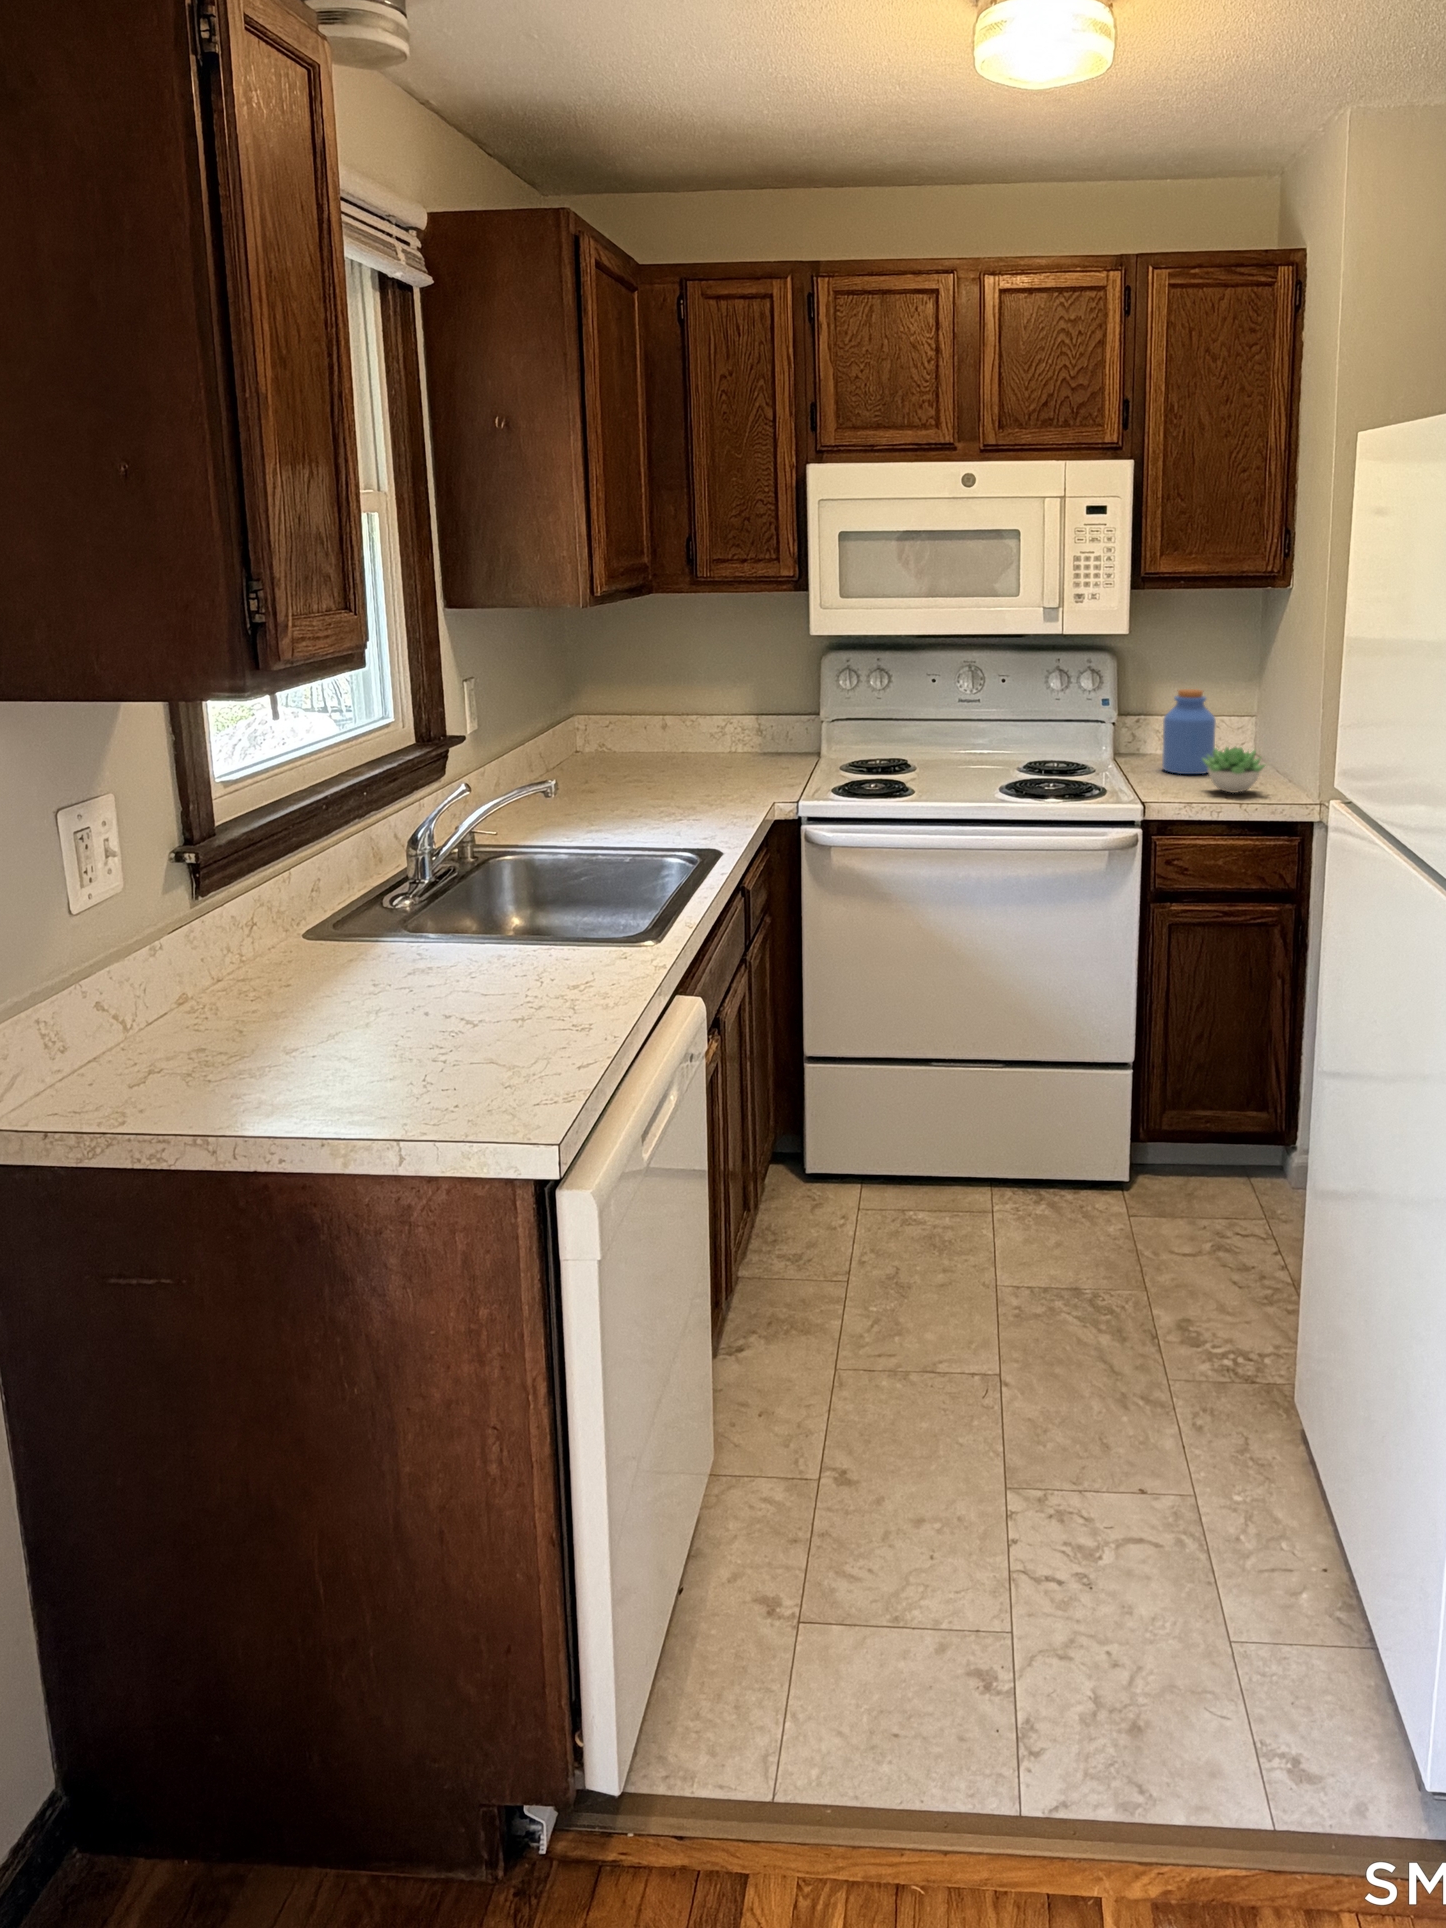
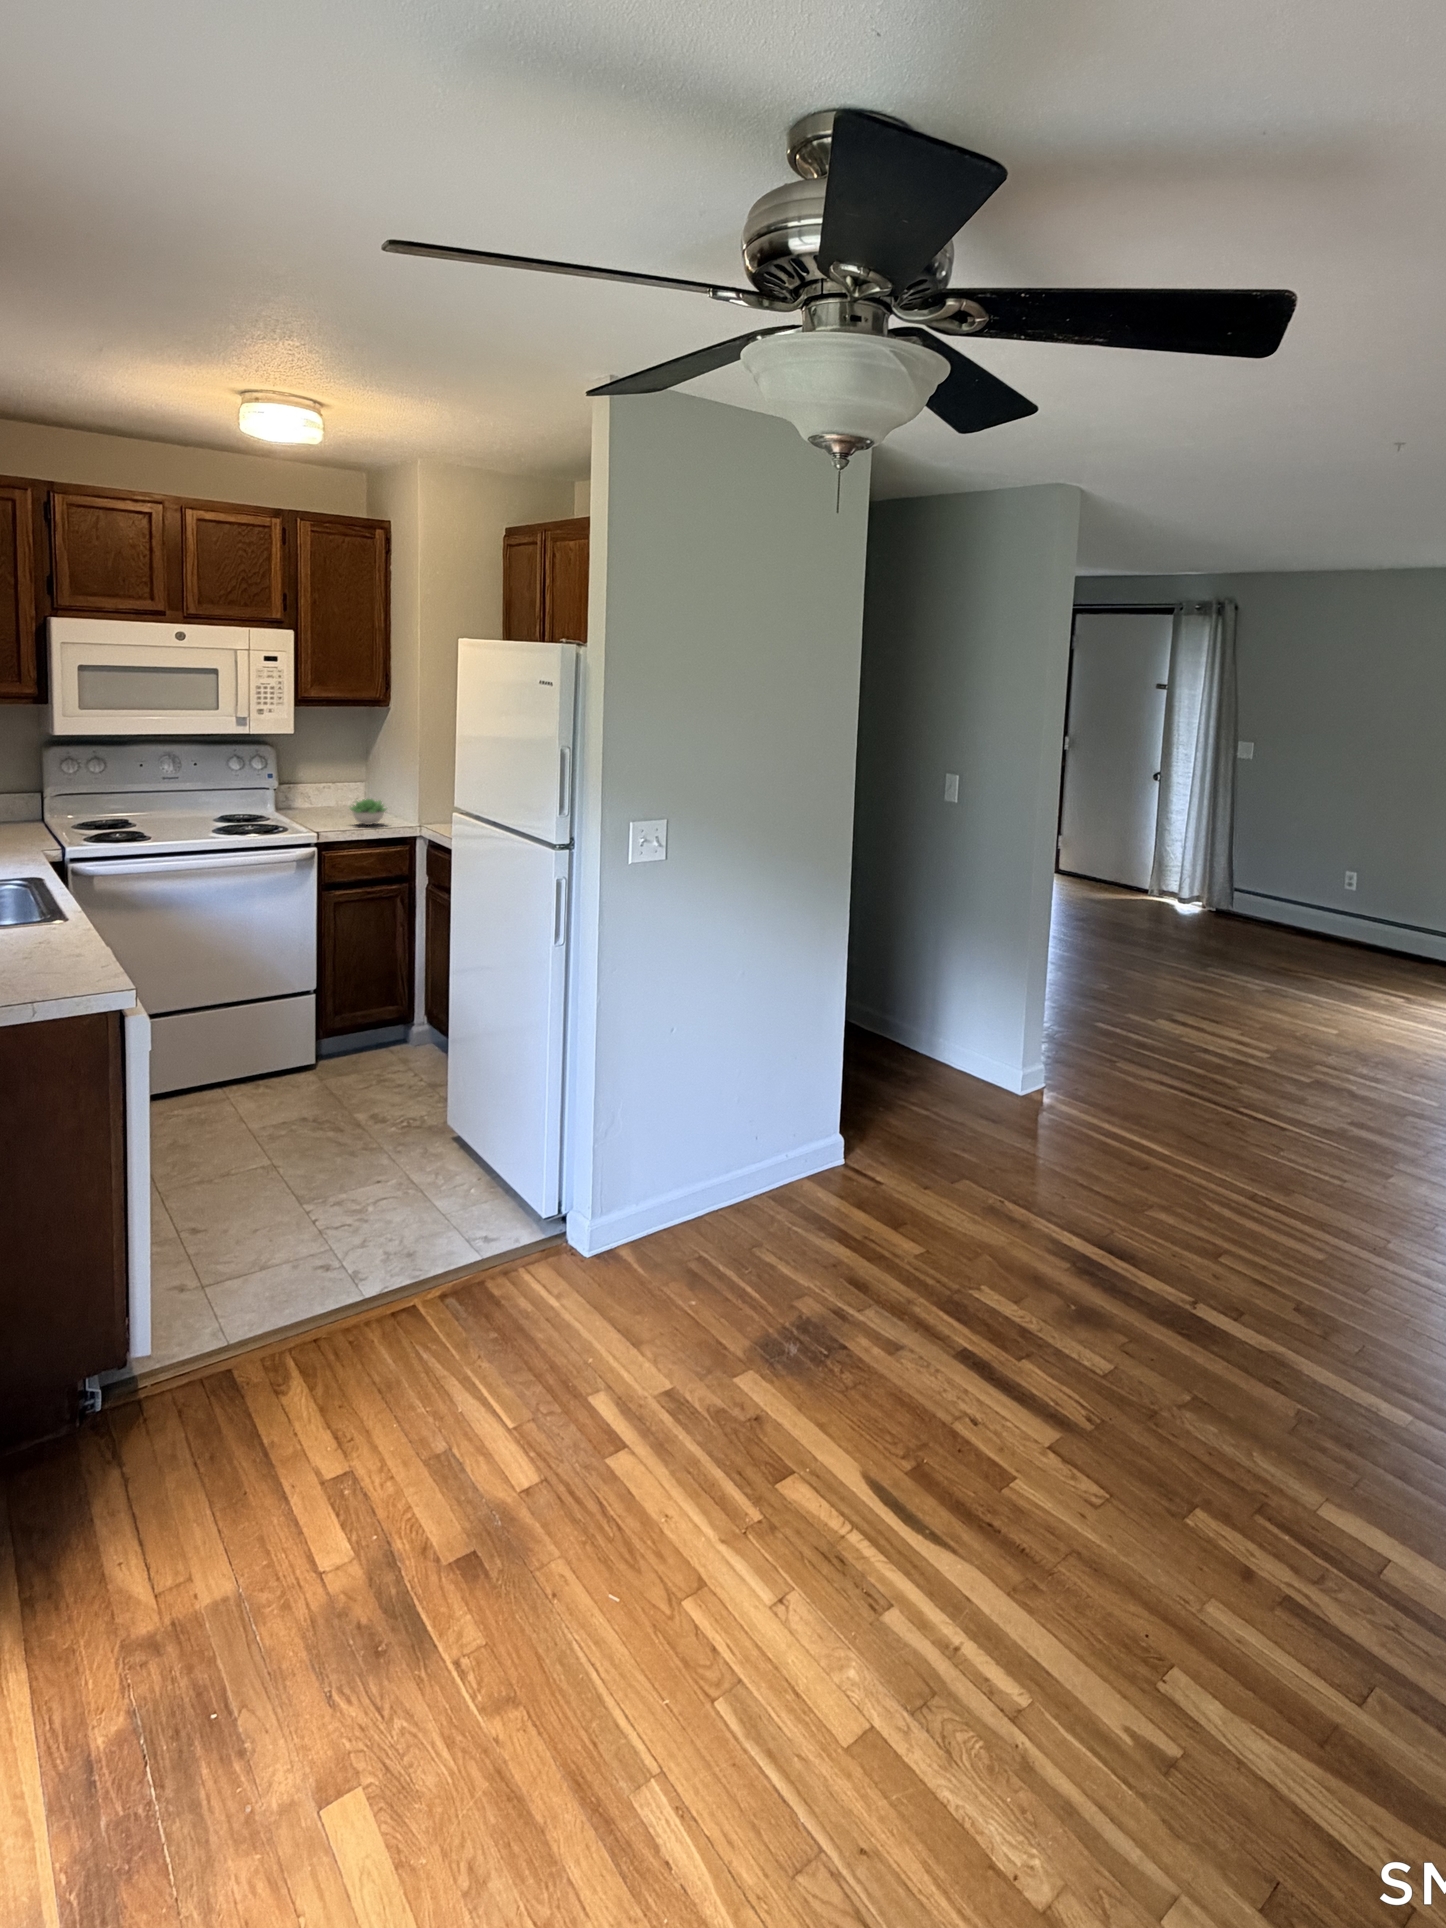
jar: present [1162,689,1216,774] -> none [314,767,349,817]

